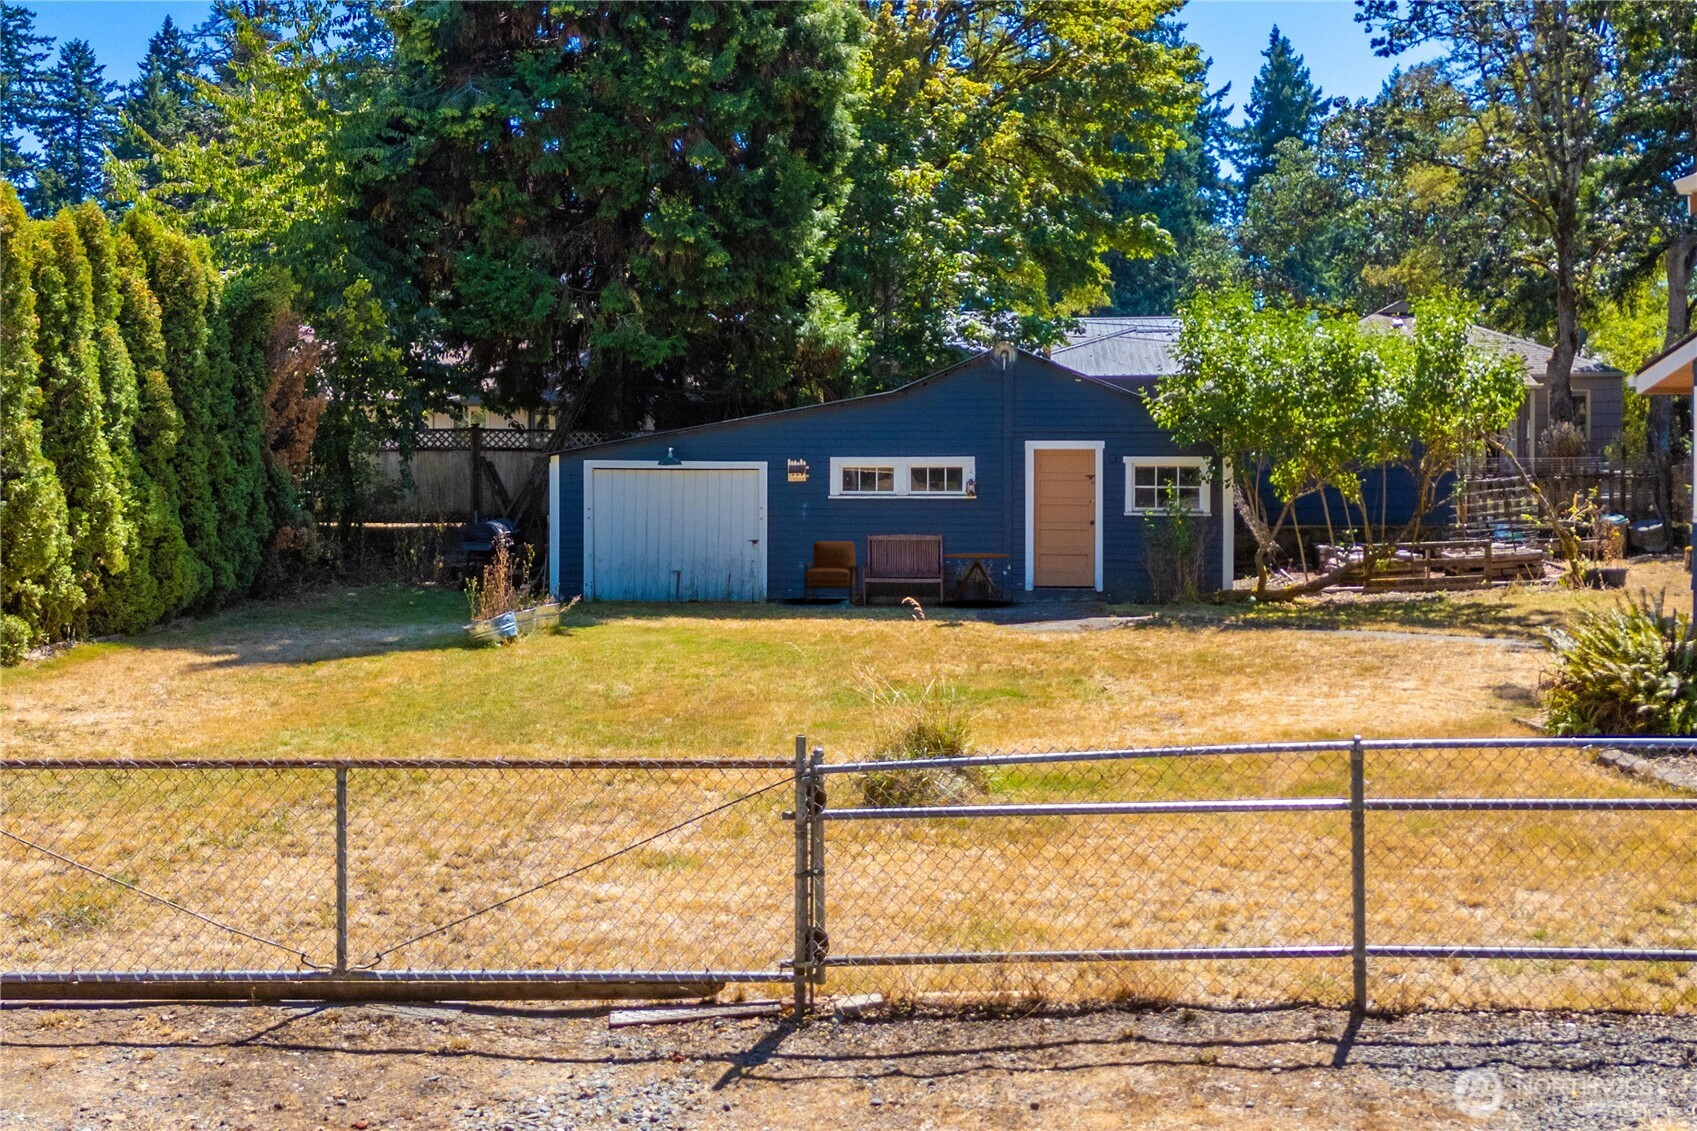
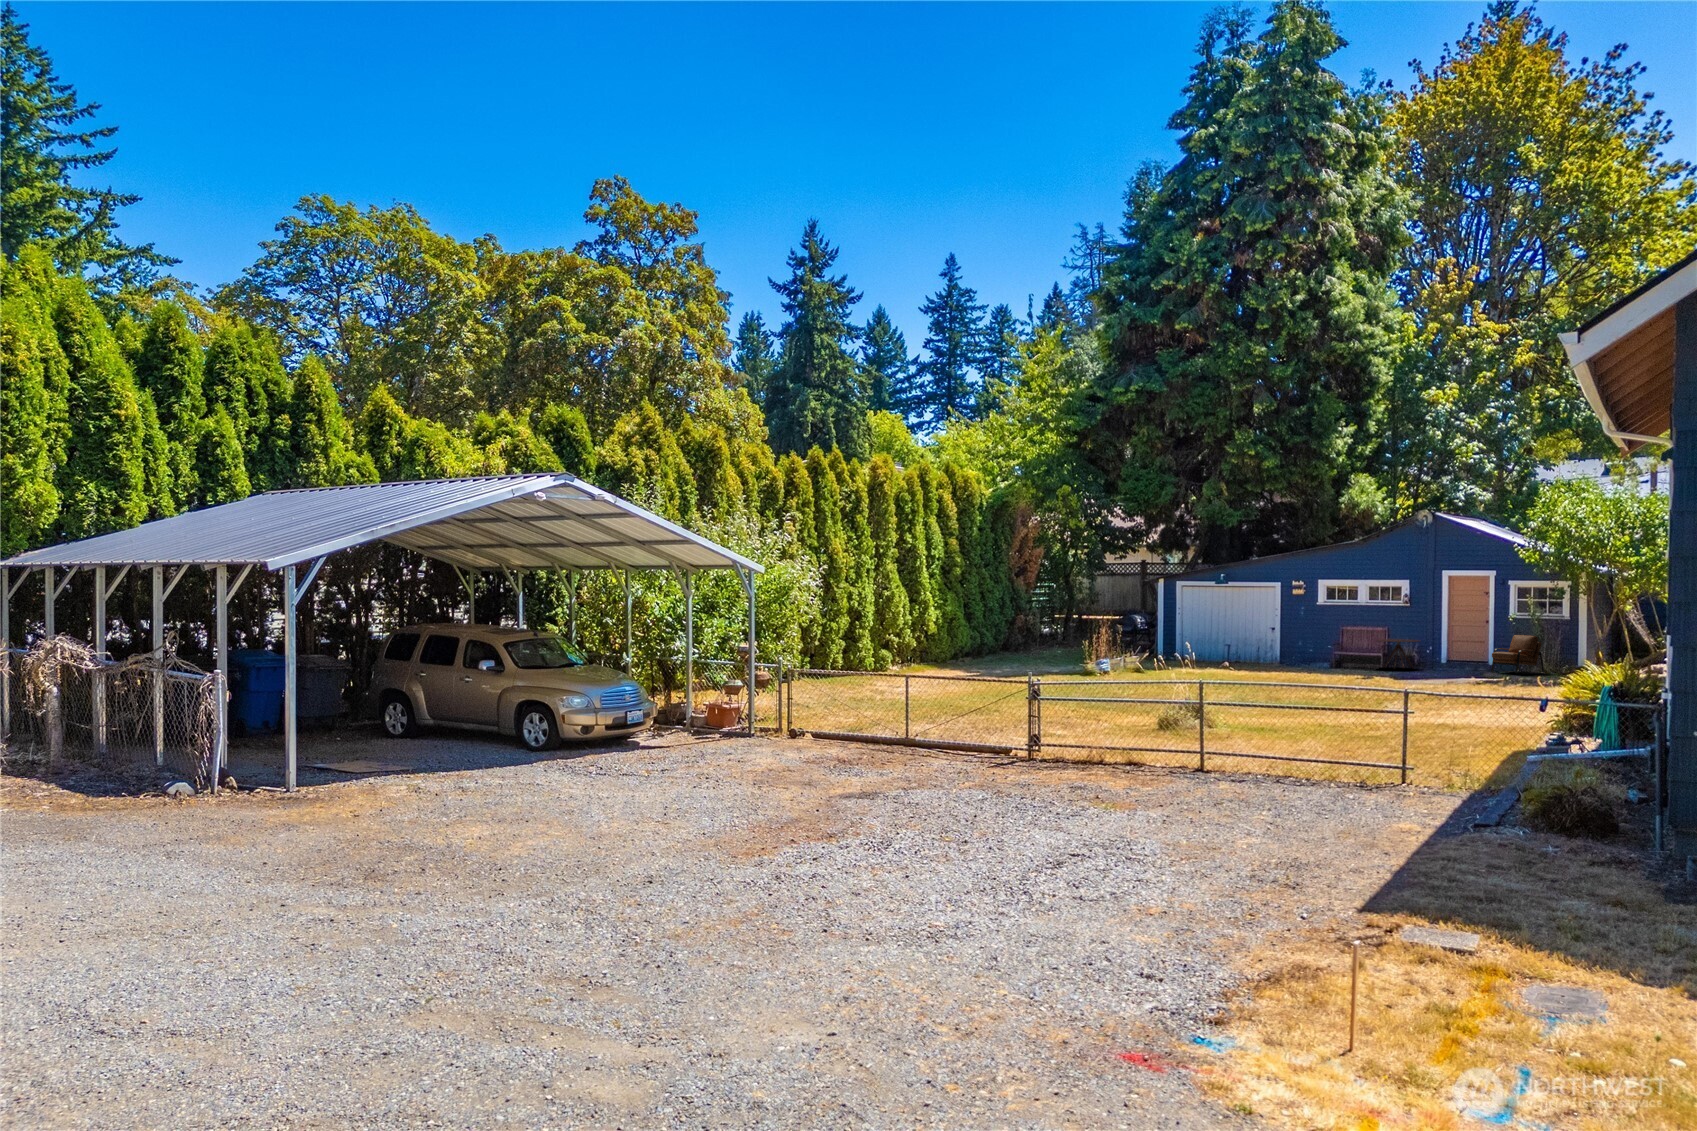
chair: present [804,541,859,602] -> present [1491,635,1544,674]

